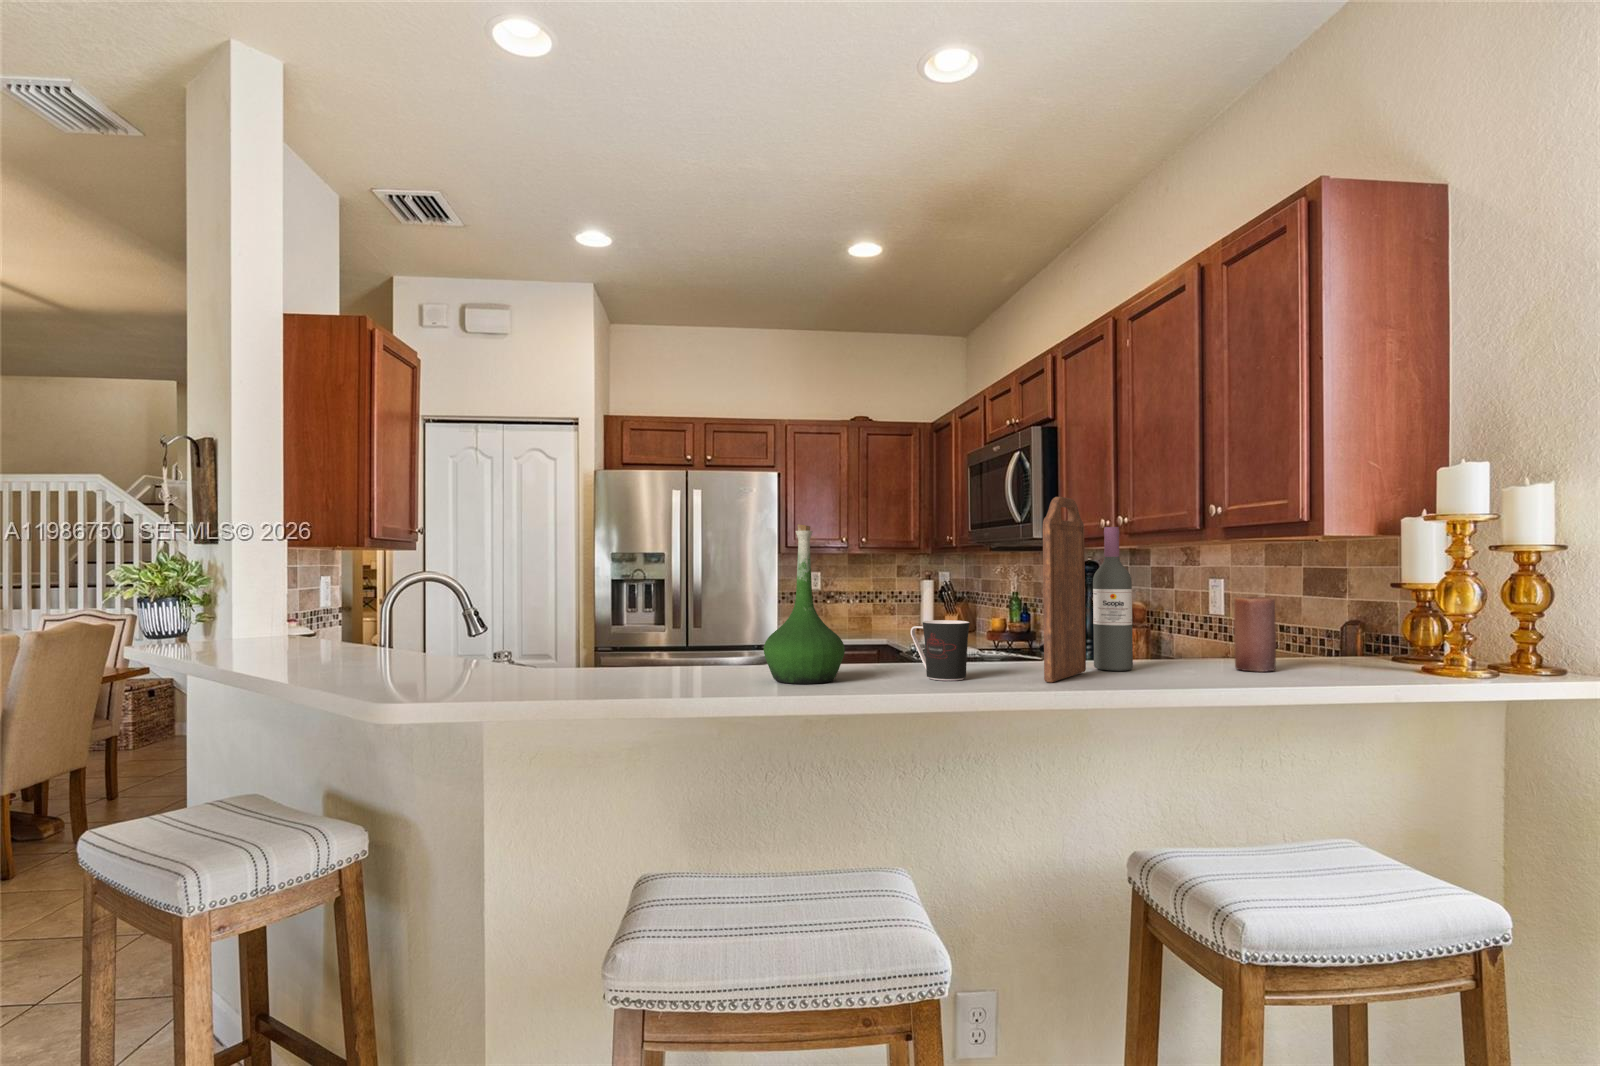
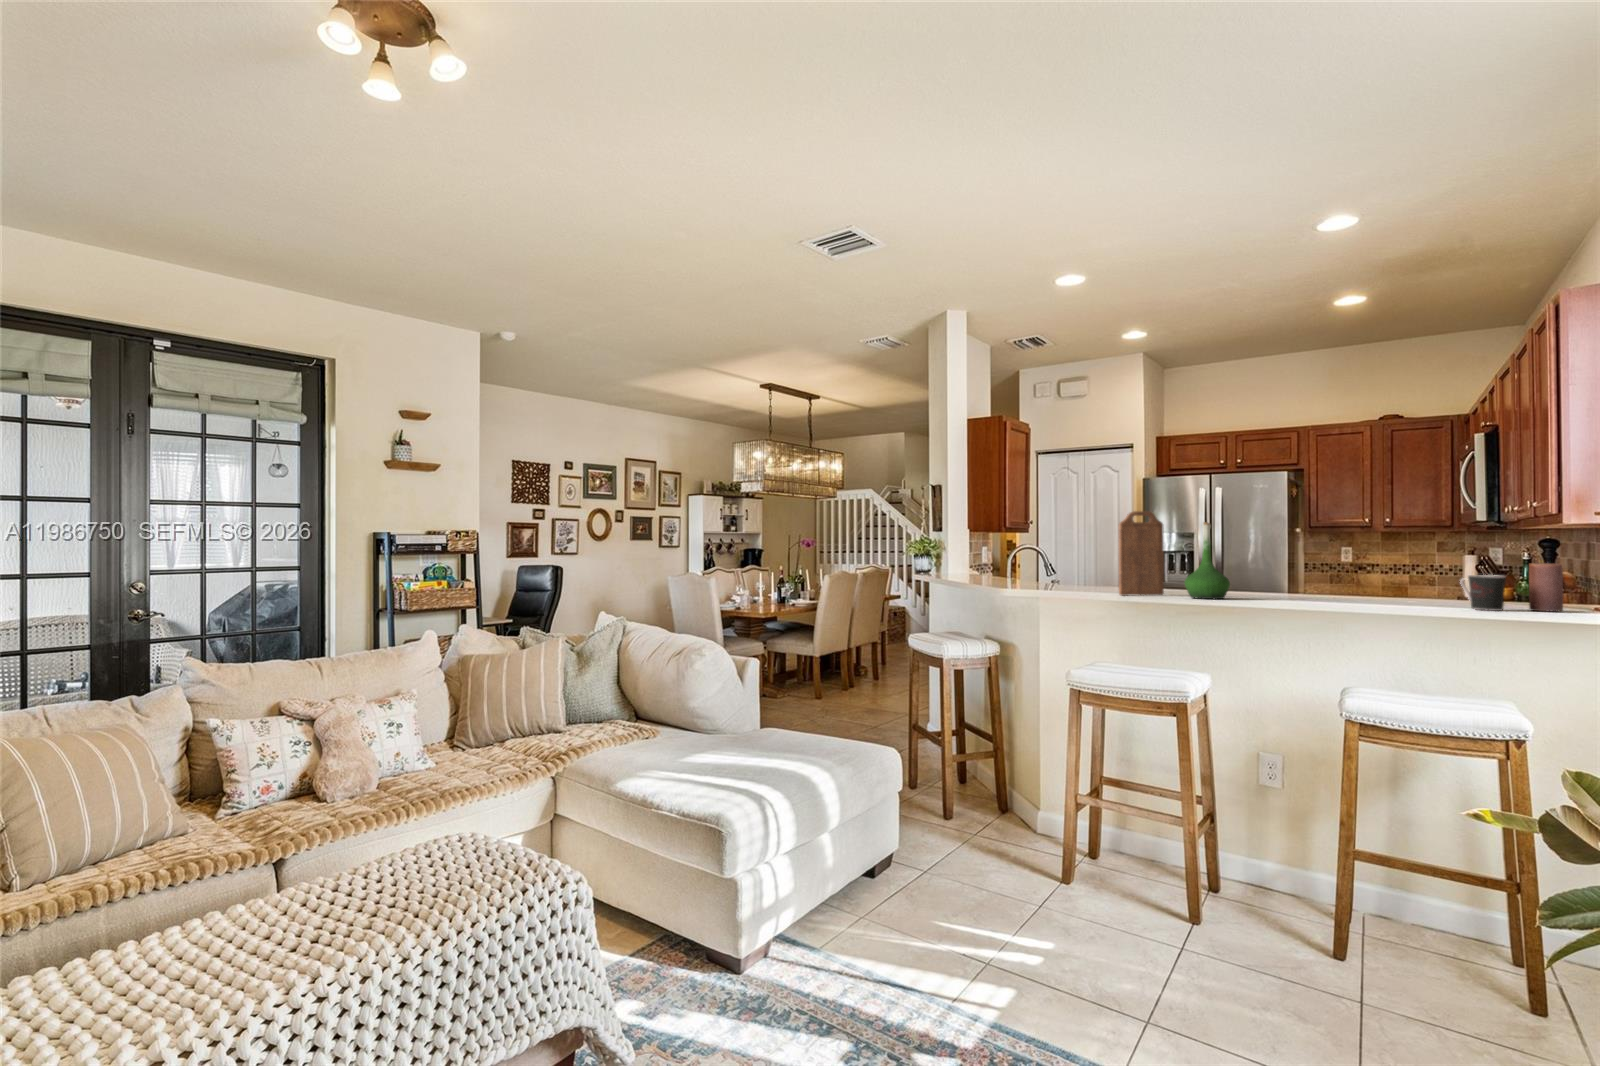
cutting board: present [1043,497,1086,683] -> present [1119,511,1164,596]
wine bottle: present [1093,527,1133,671] -> none [1414,519,1444,606]
coffee cup: present [911,620,970,681] -> present [1460,575,1506,611]

